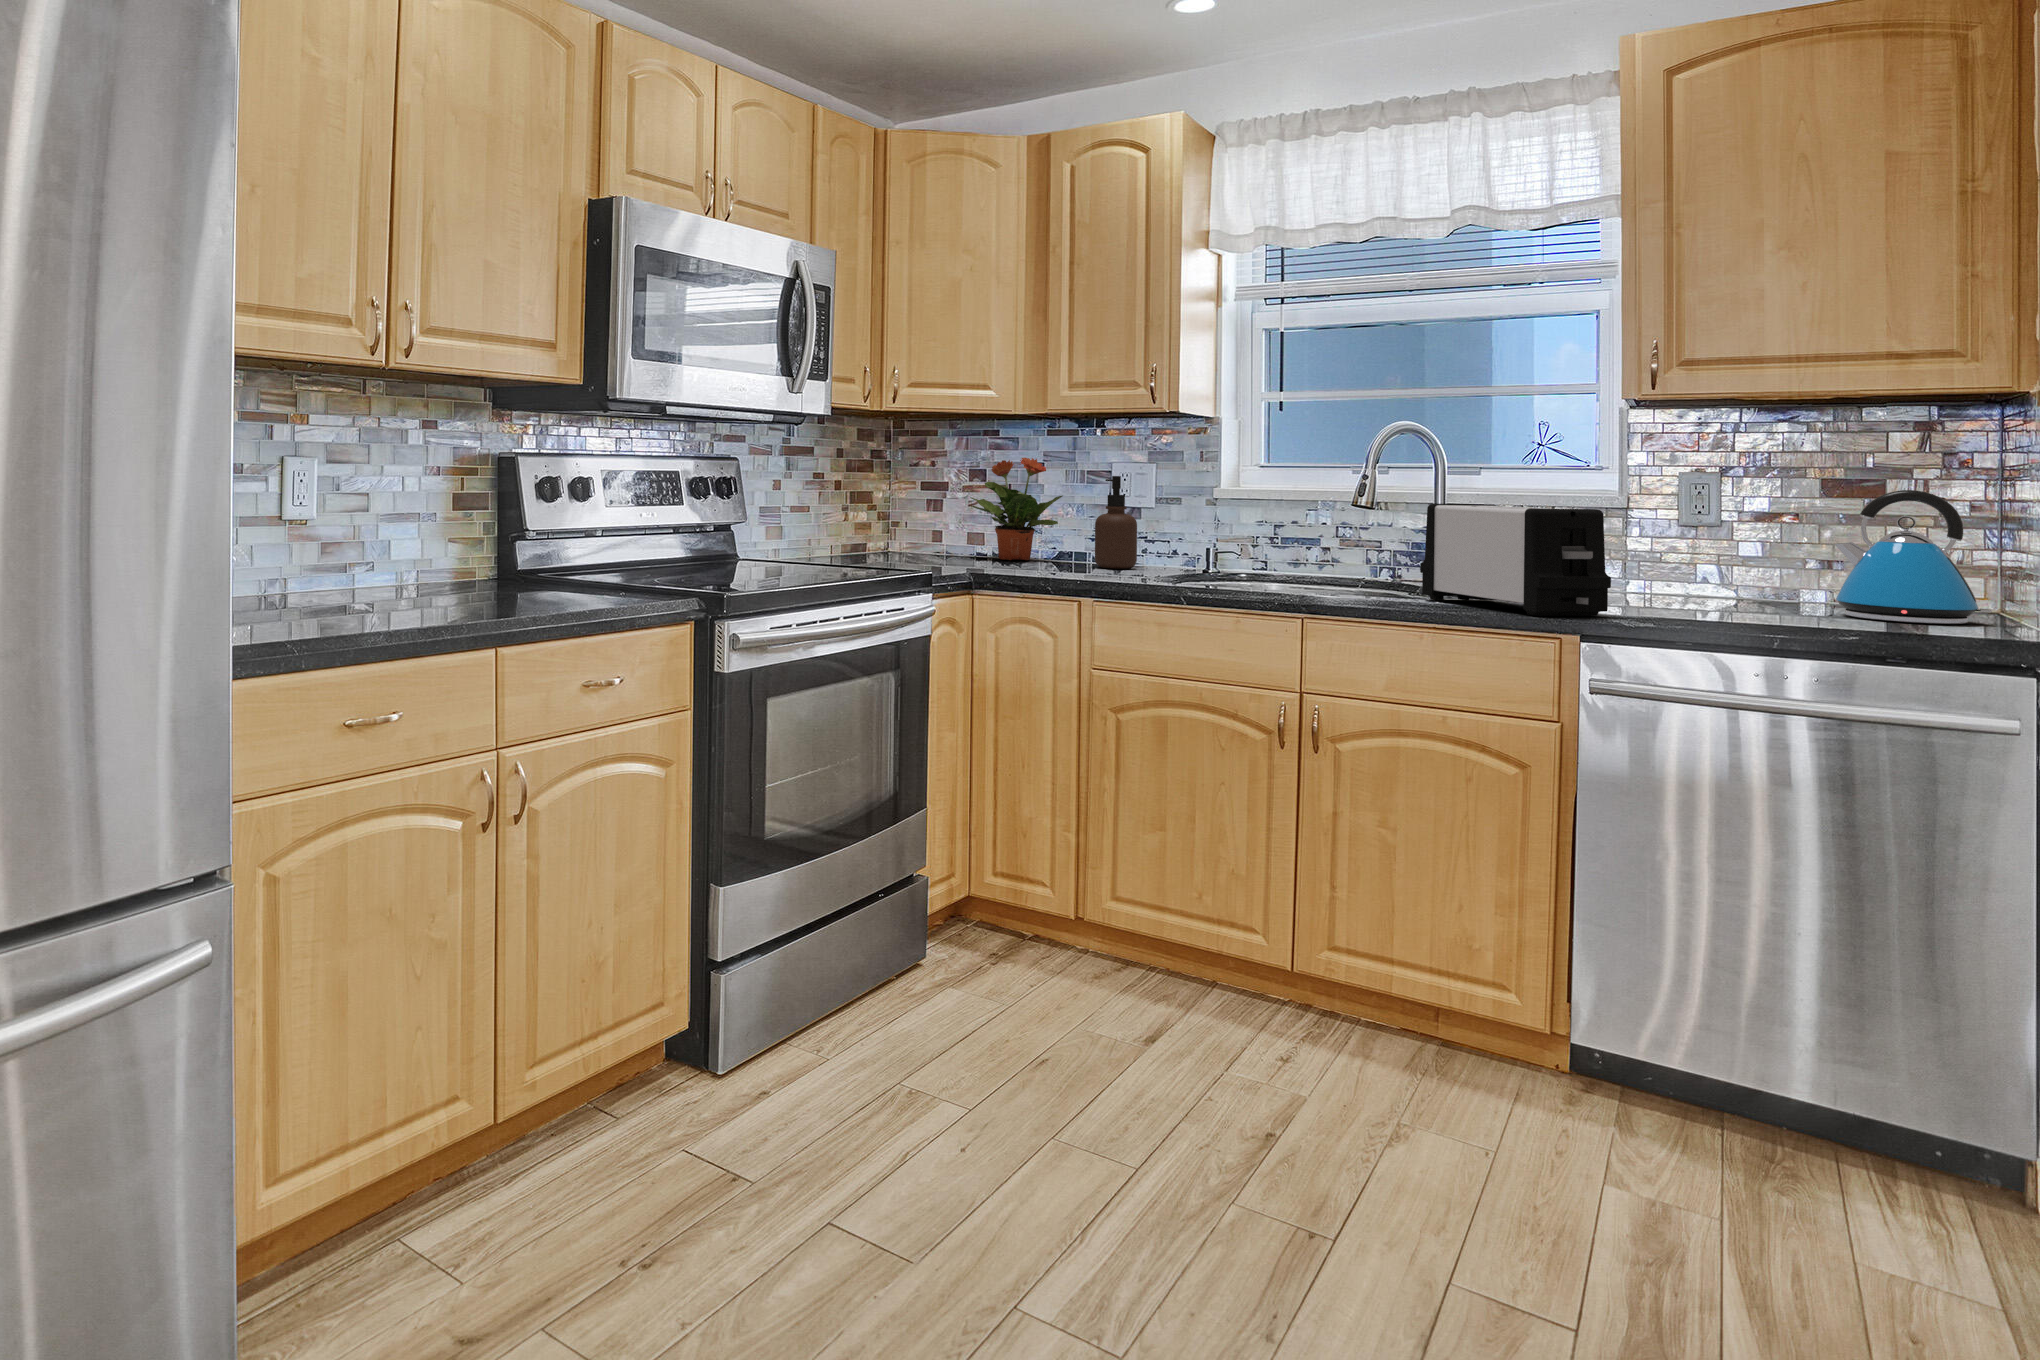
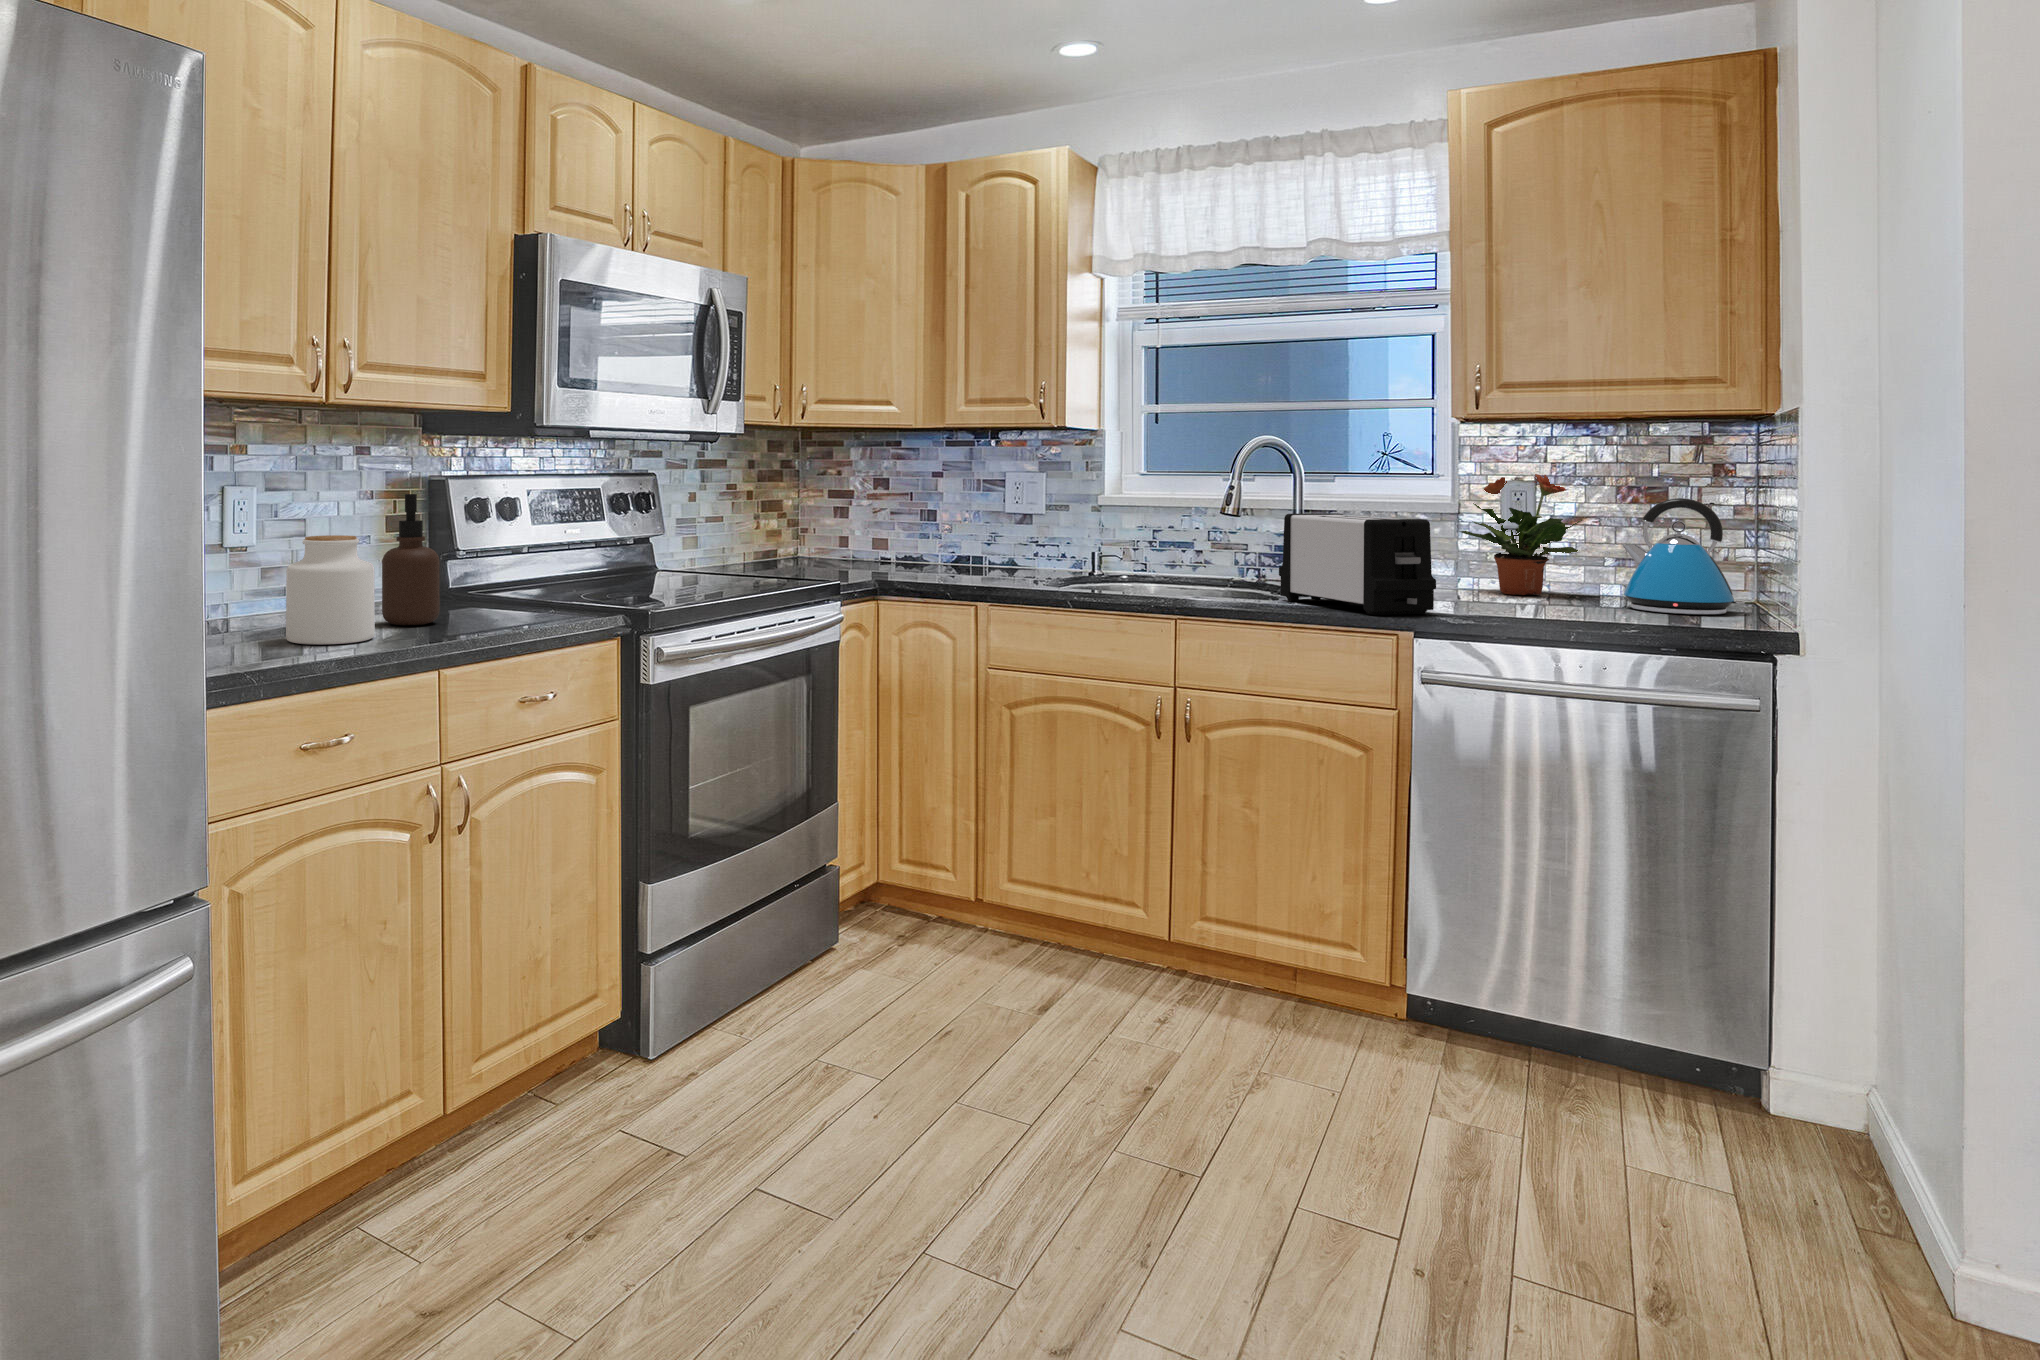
potted plant: present [970,458,1062,560] -> present [1460,474,1582,595]
soap dispenser: present [1095,476,1137,569] -> present [382,494,440,625]
jar: none [340,505,432,618] -> present [286,535,375,645]

